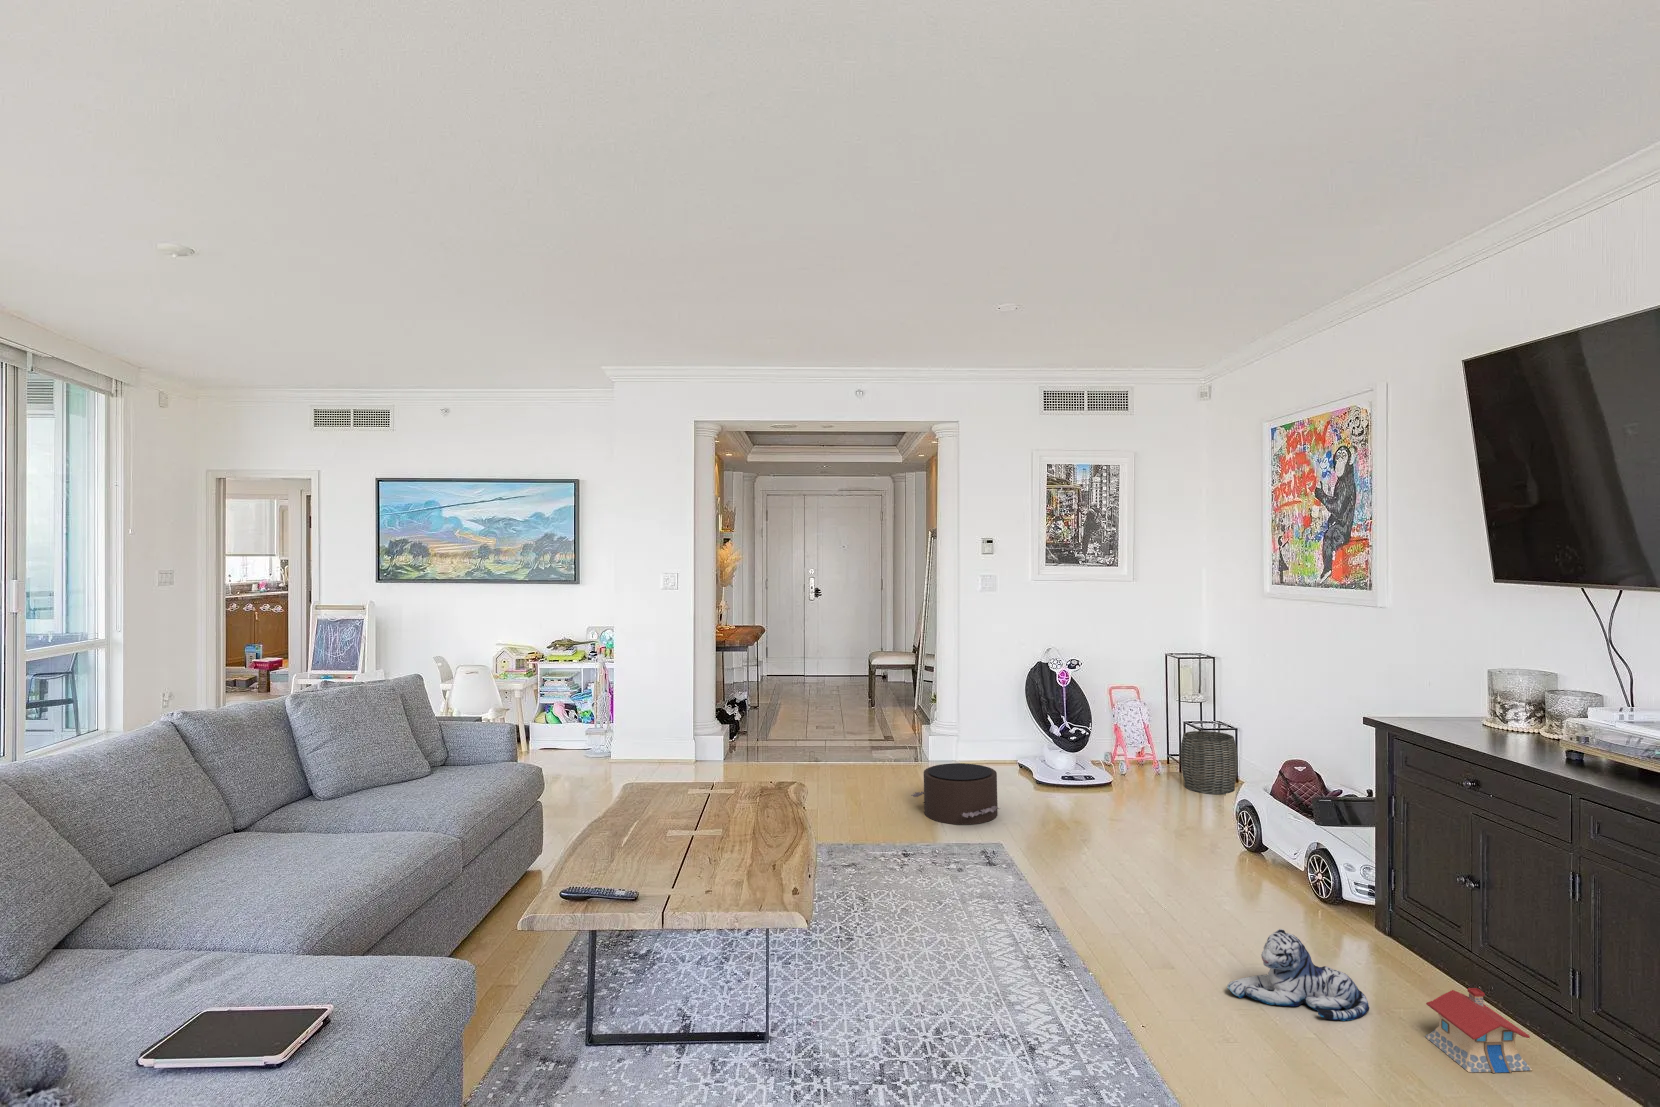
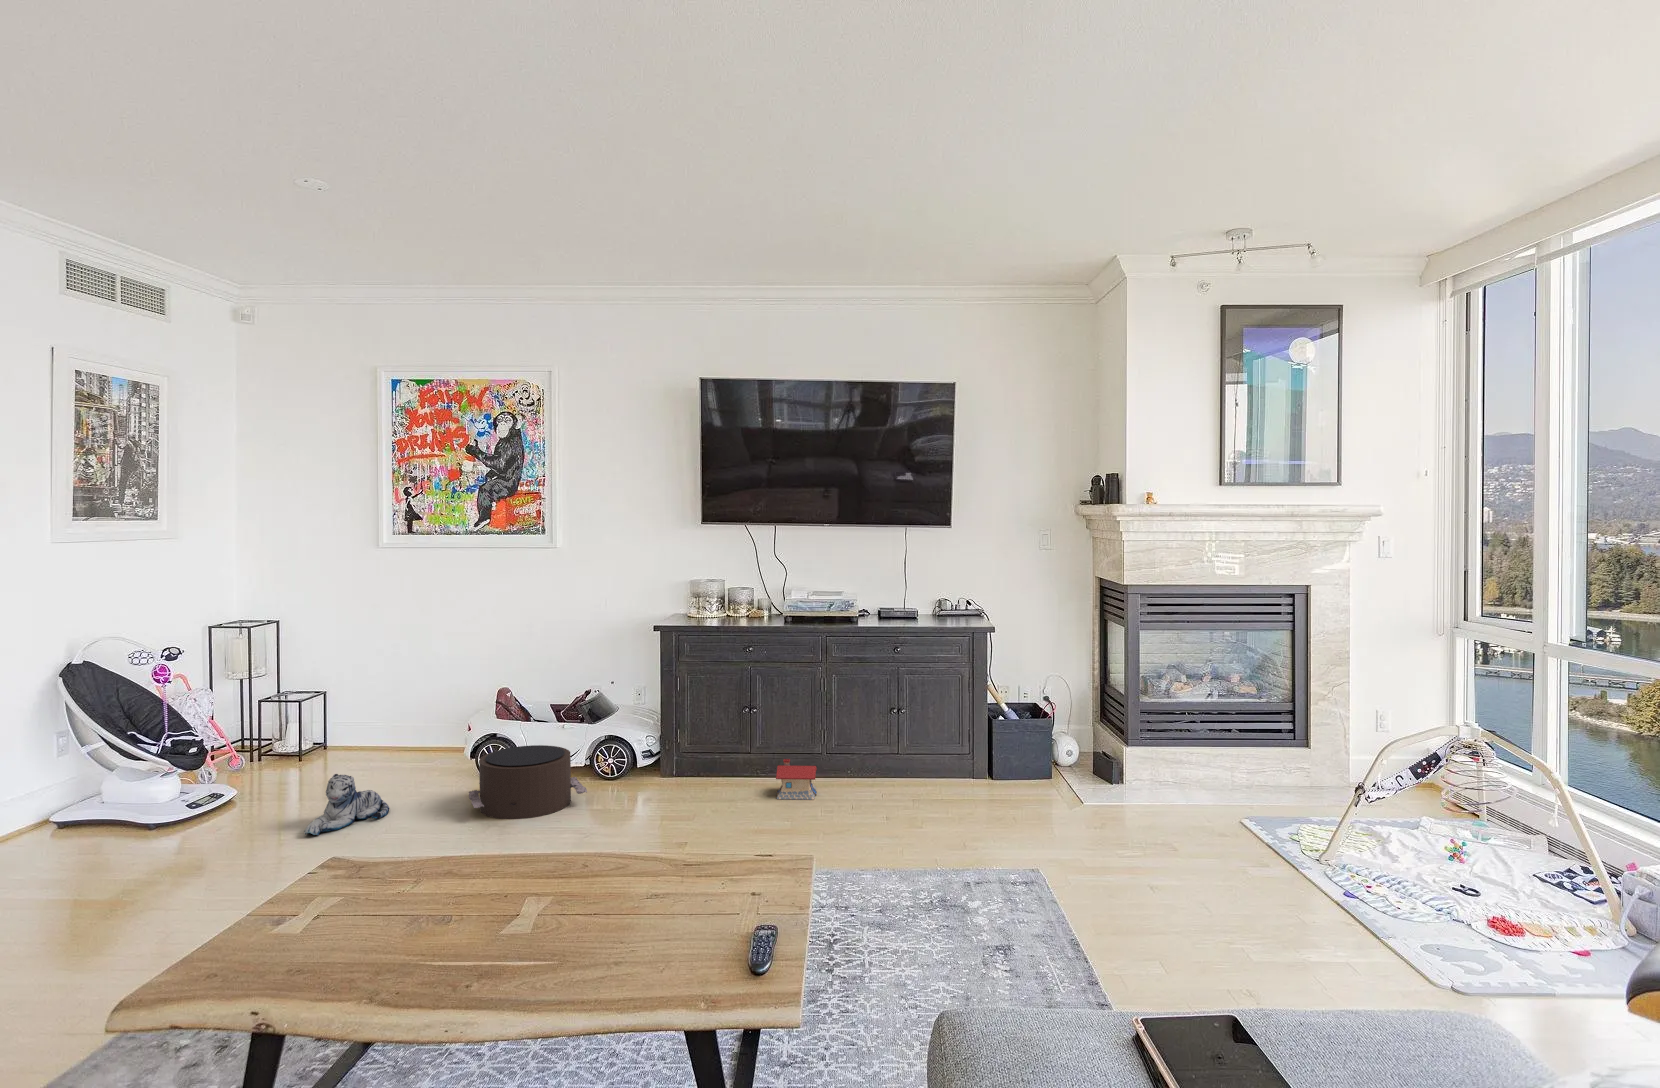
woven basket: present [1181,731,1238,794] -> none [277,700,343,769]
pouf: present [911,763,999,825] -> present [469,745,587,819]
plush toy: present [1227,929,1369,1021] -> present [304,774,389,835]

